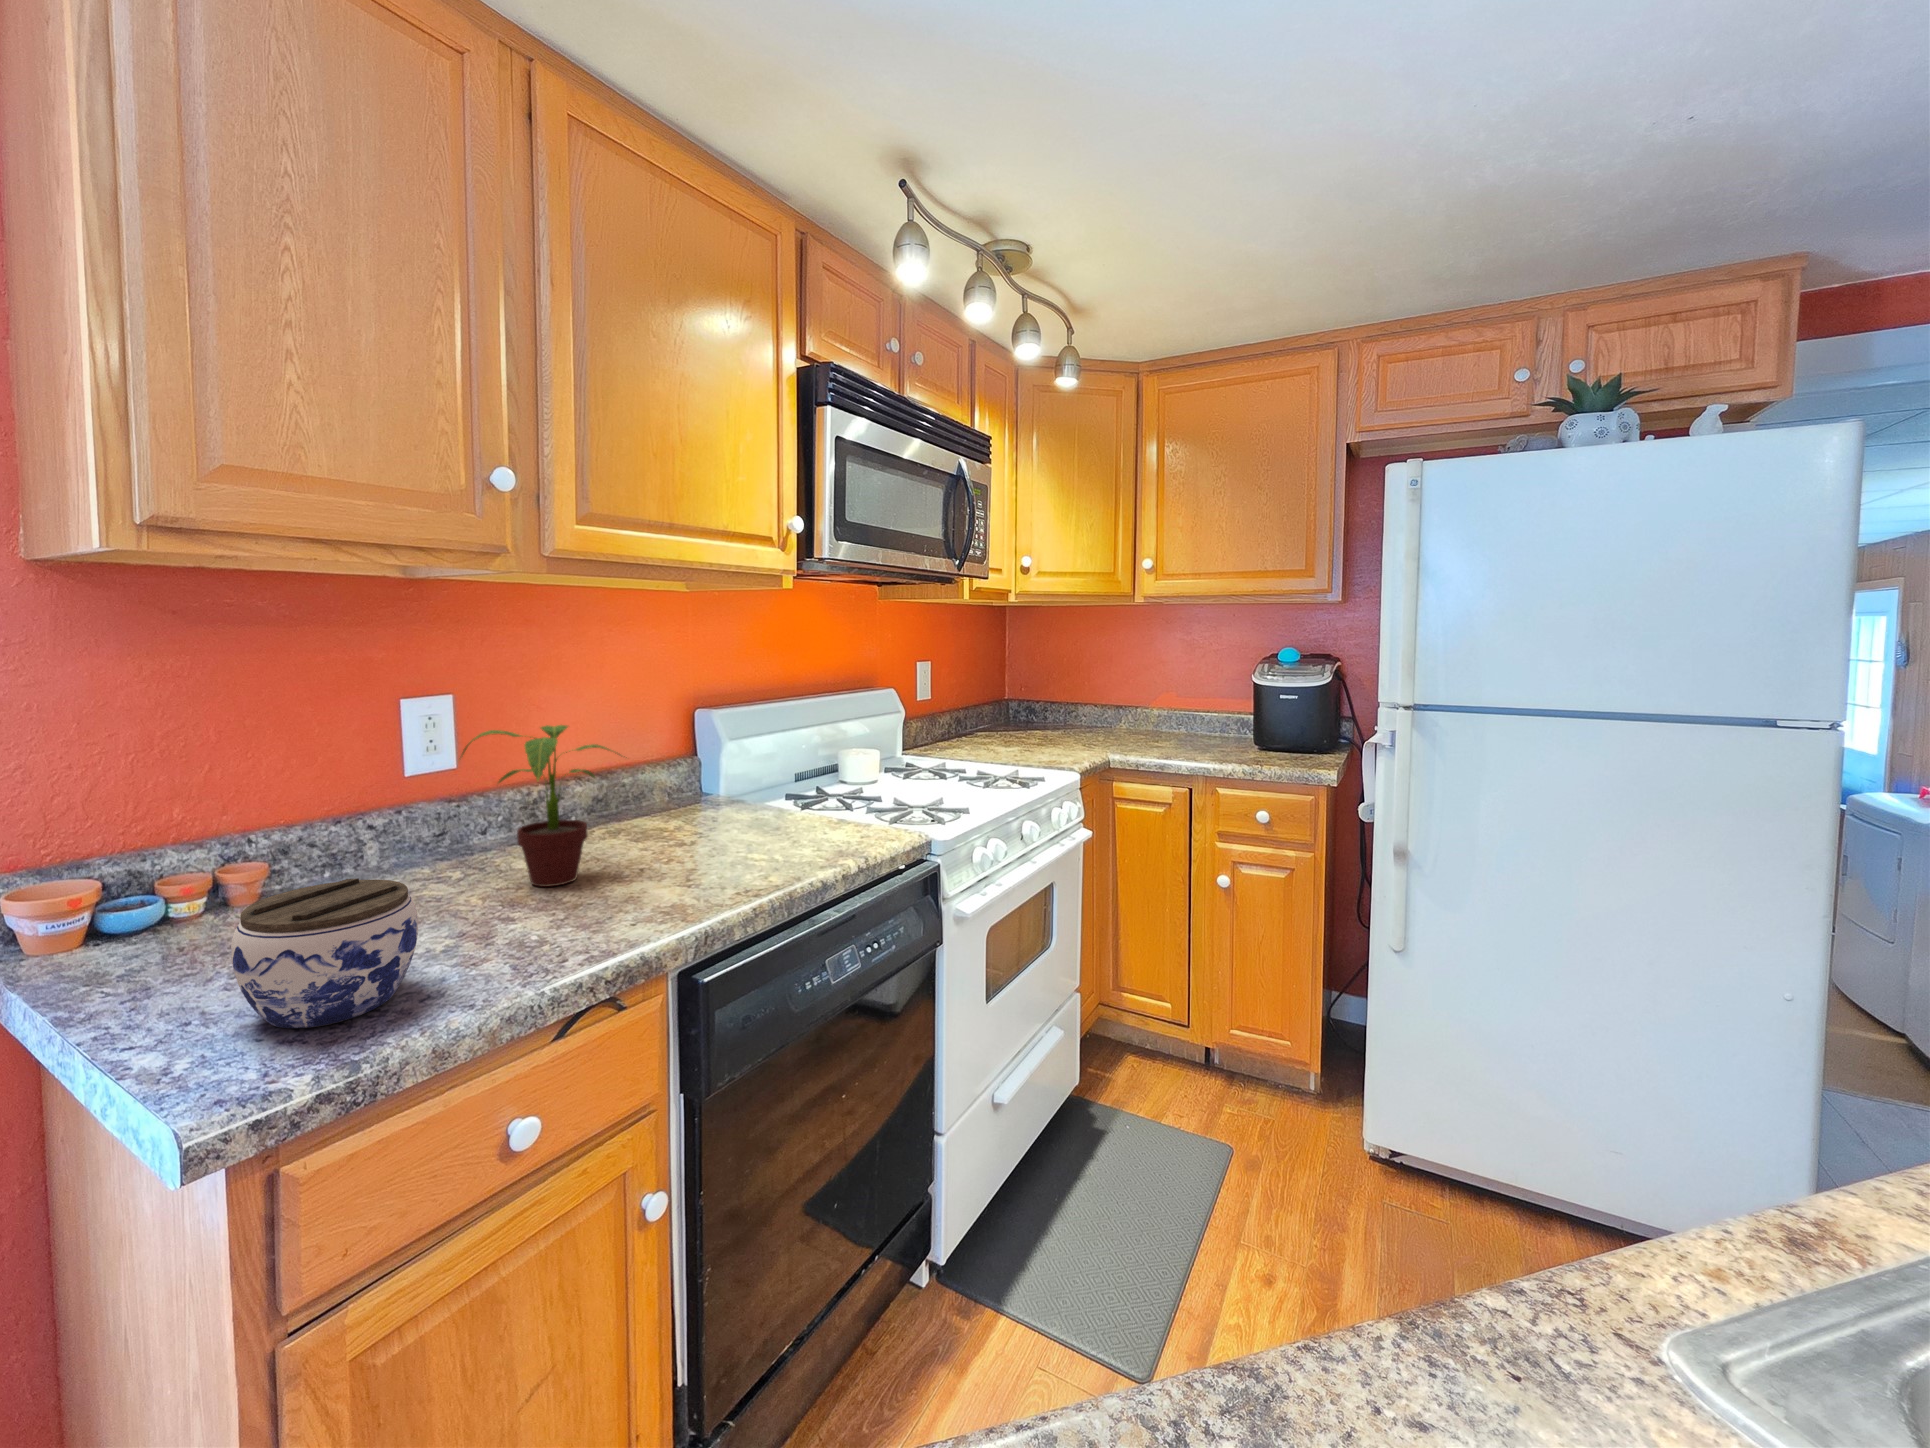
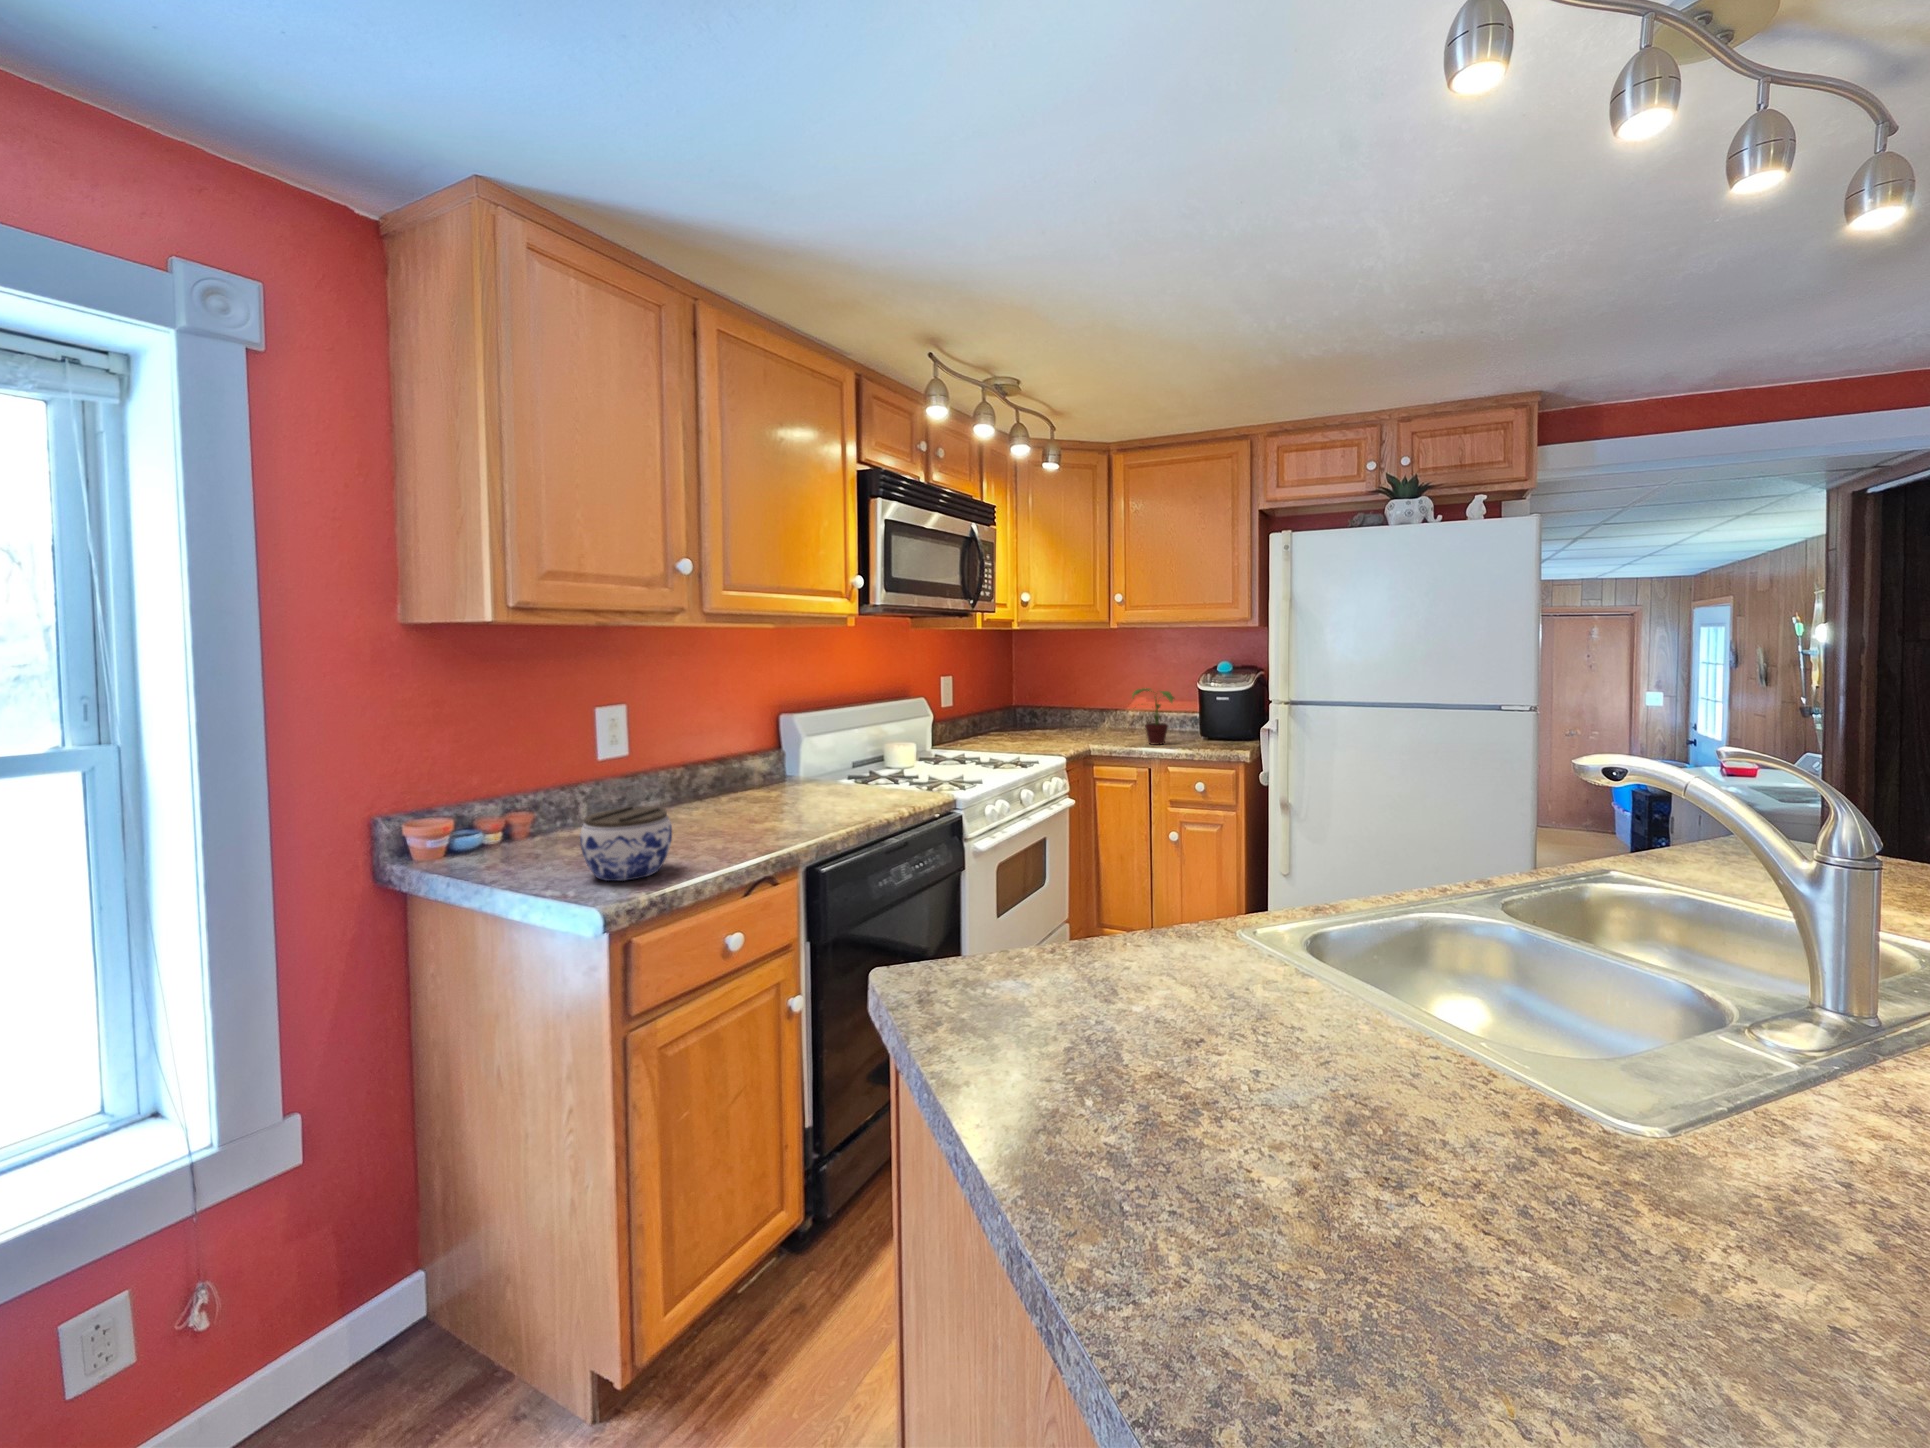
potted plant: present [462,725,627,887] -> present [1132,688,1174,745]

